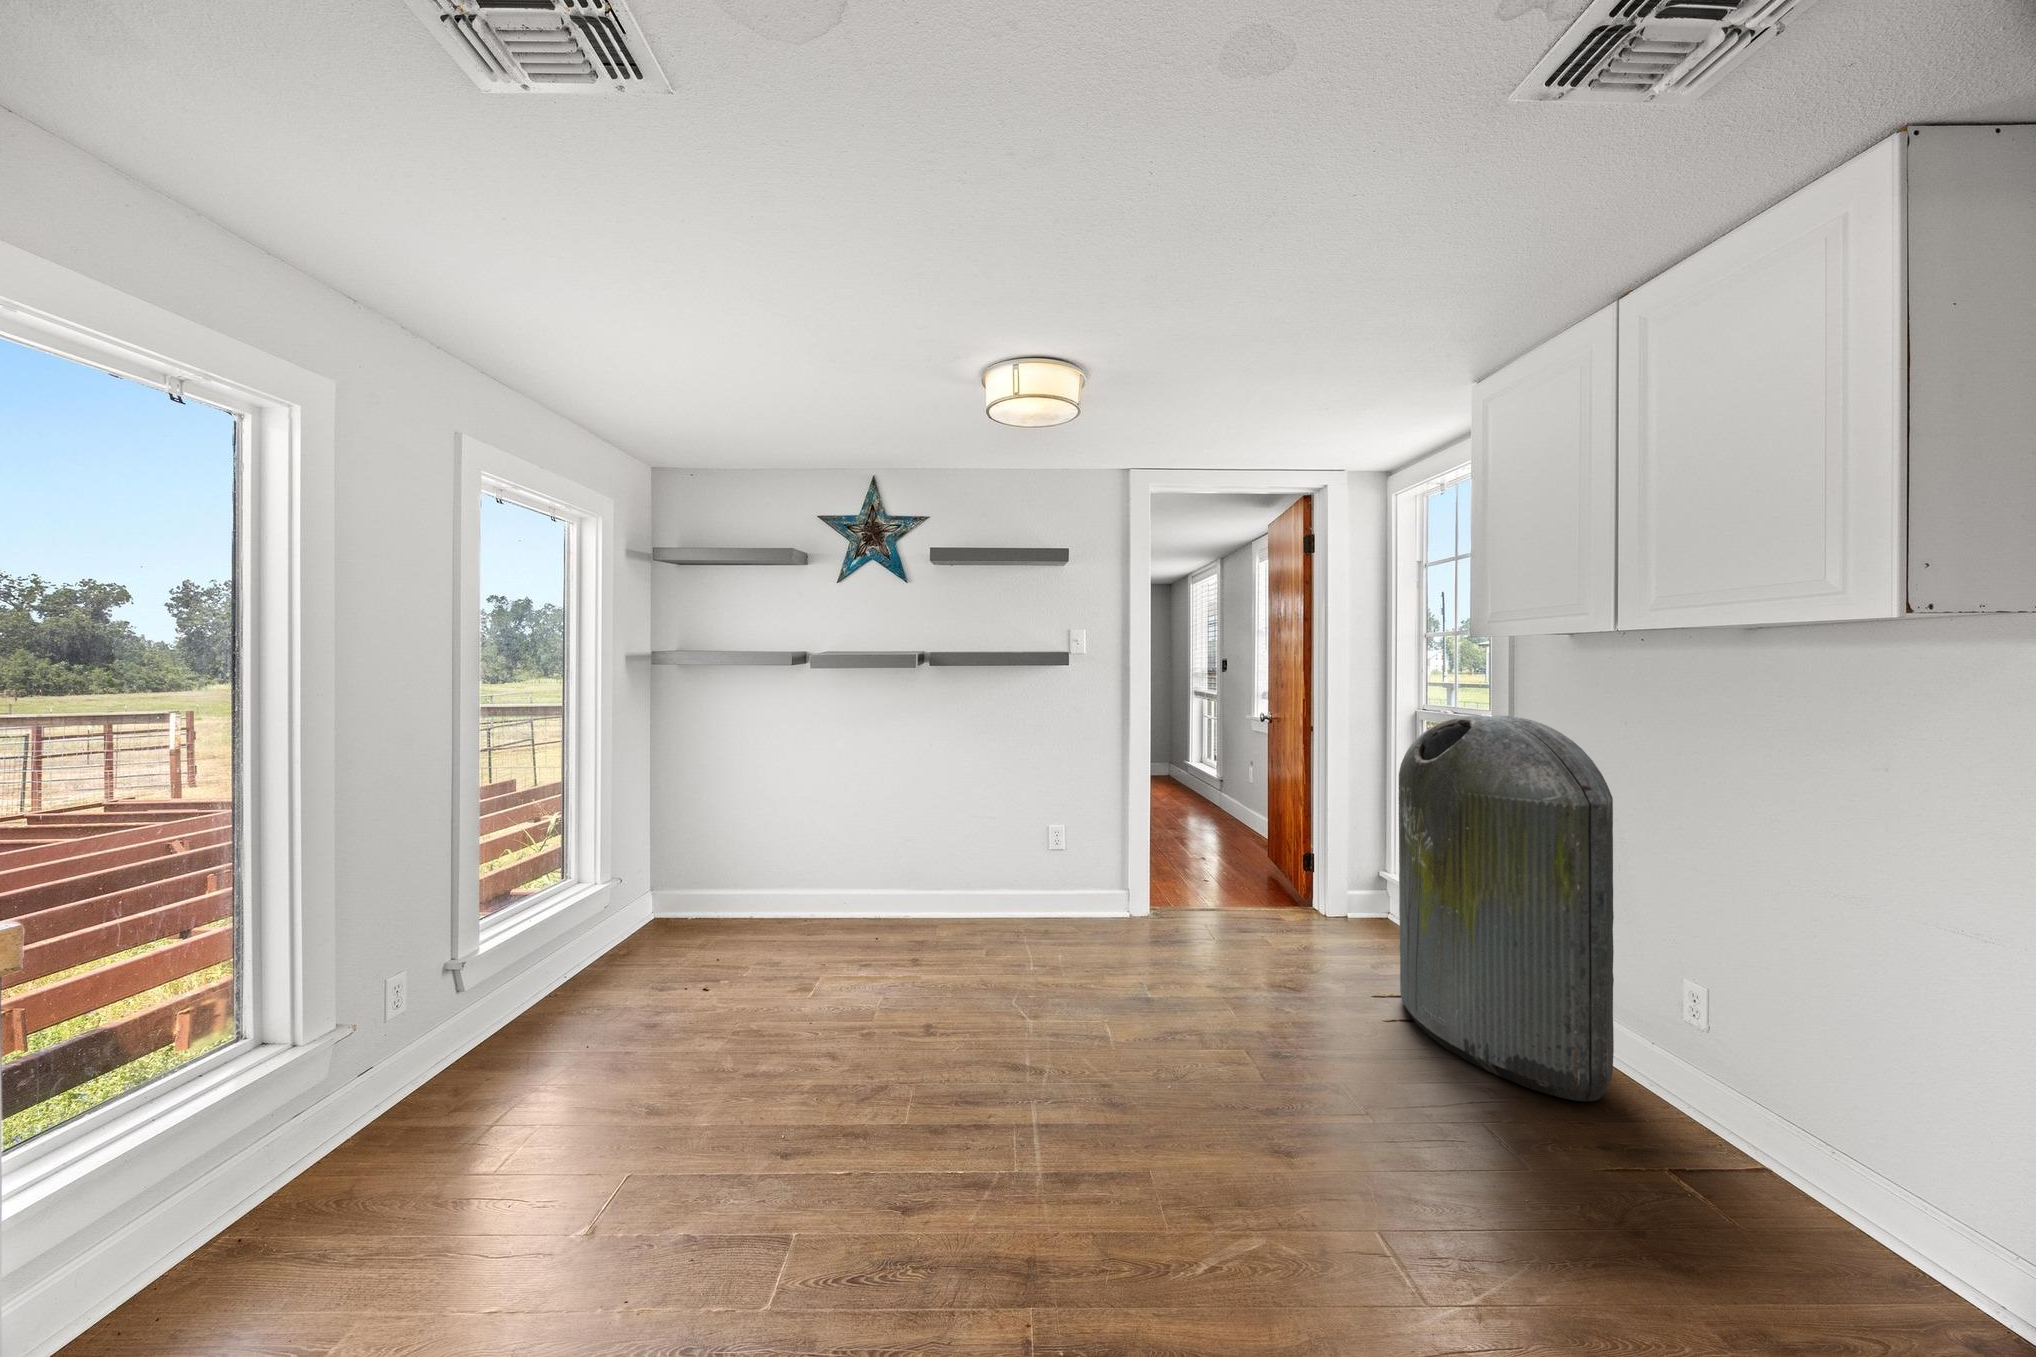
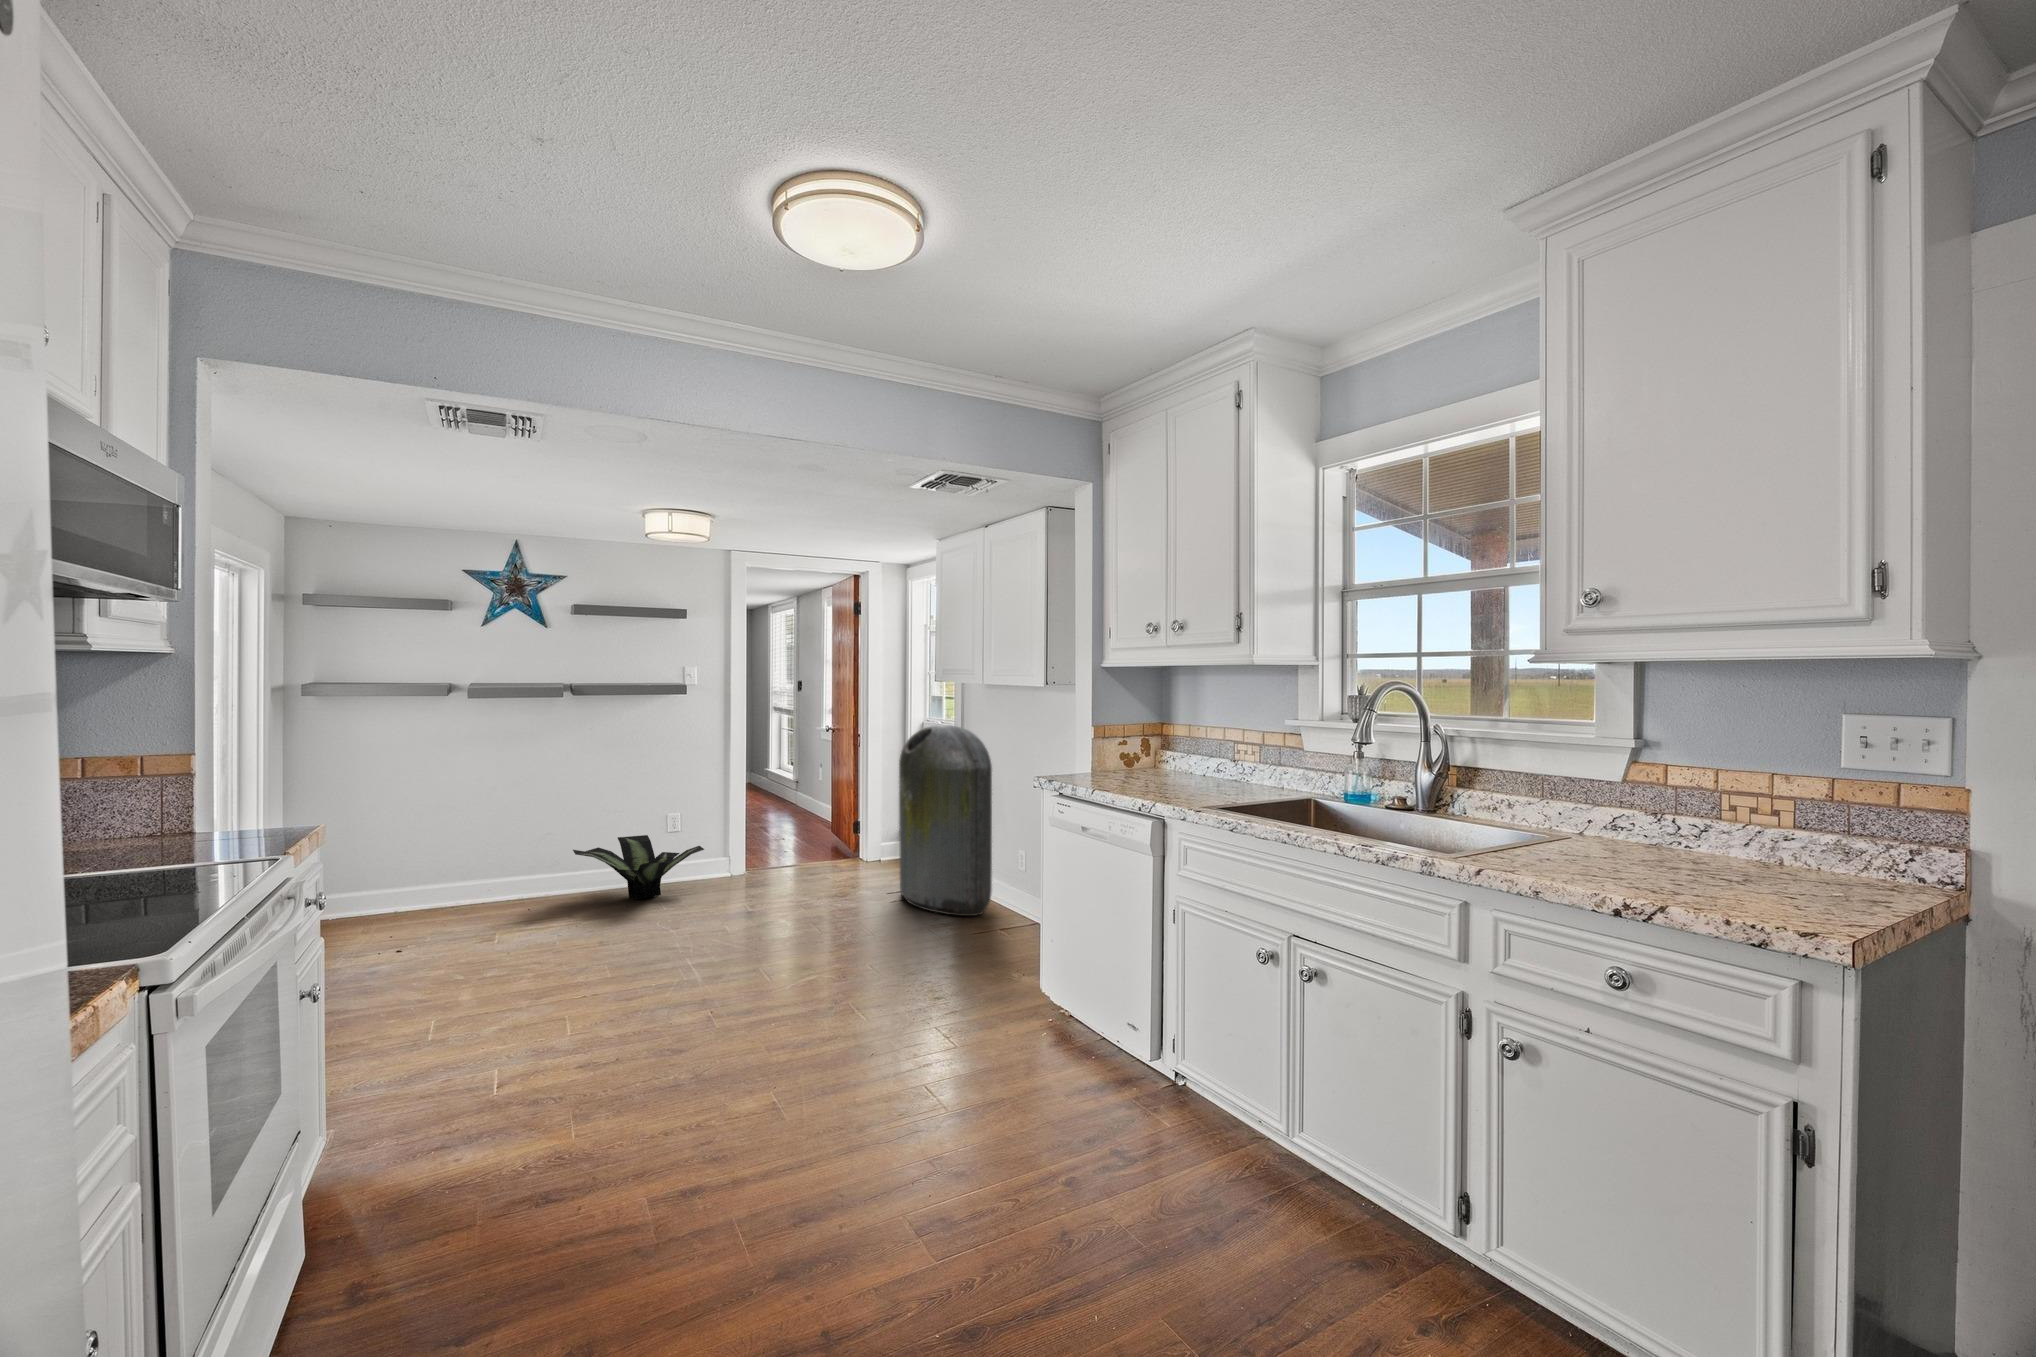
potted plant: none [922,852,1091,949] -> present [573,835,704,900]

